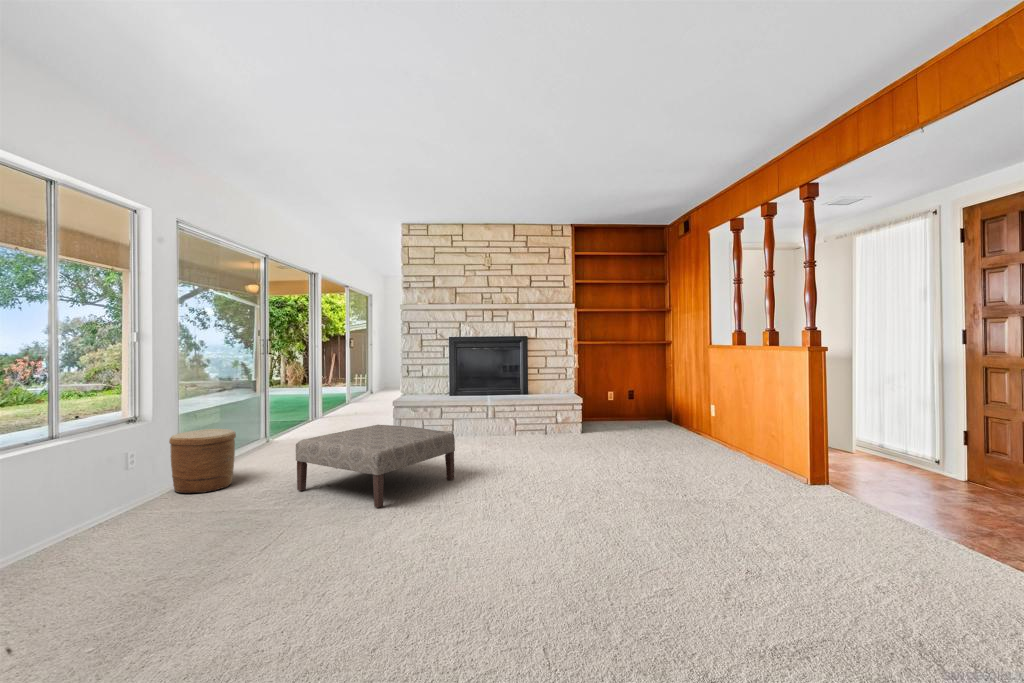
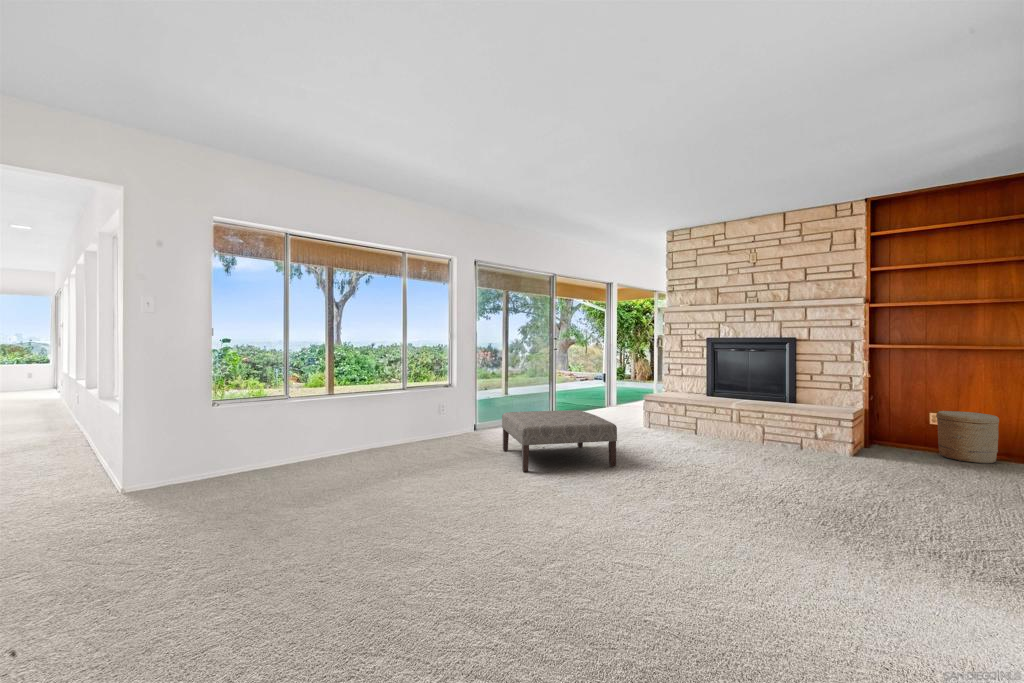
woven basket: present [169,429,236,493] -> present [936,411,999,463]

